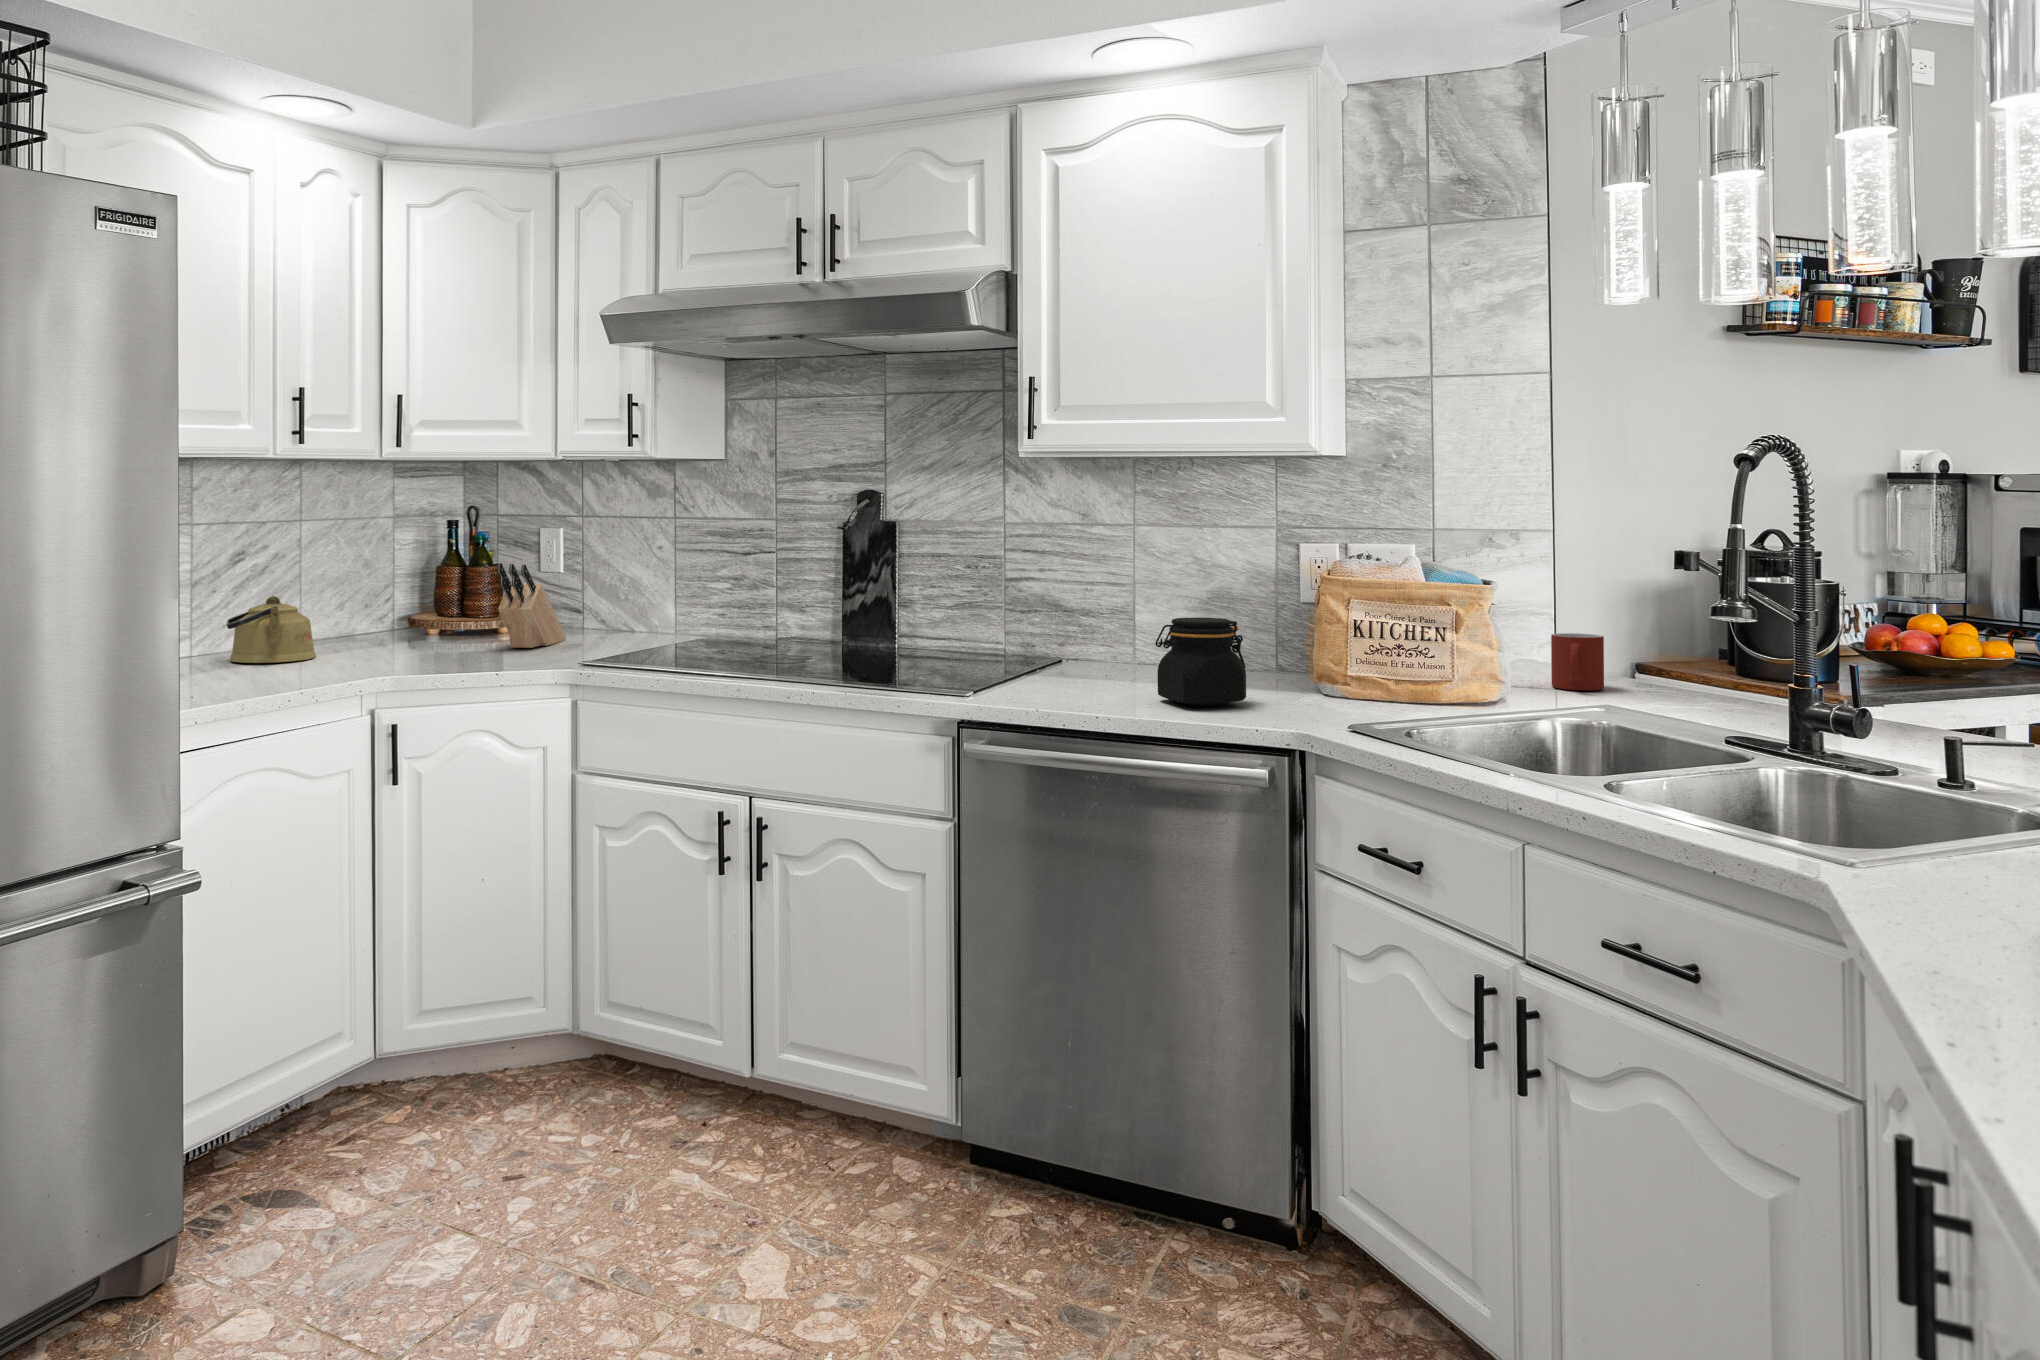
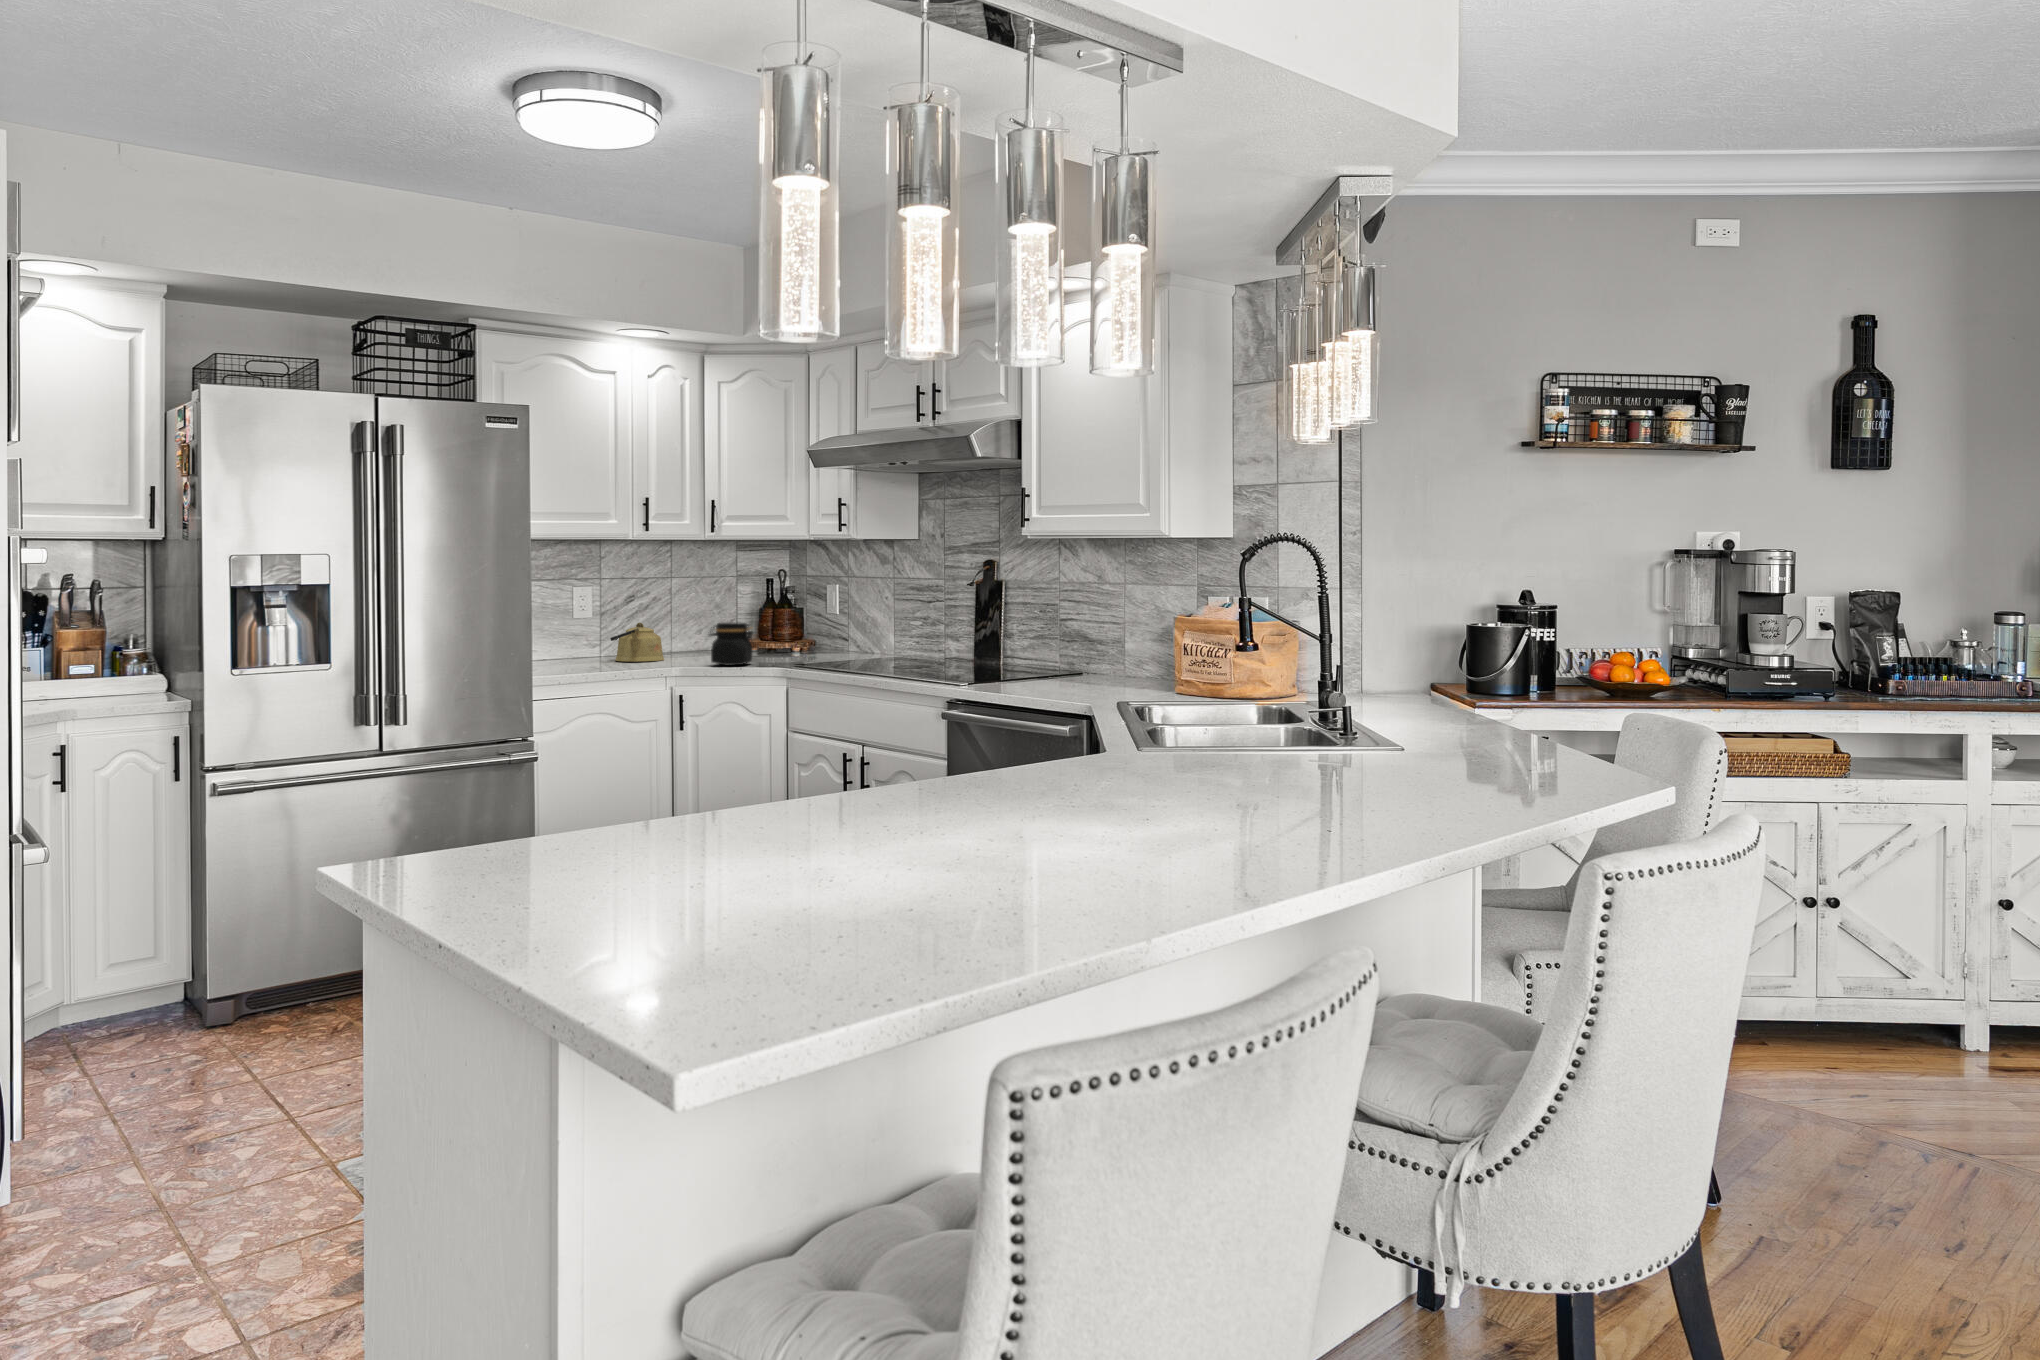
knife block: present [497,563,566,648] -> none [765,605,821,659]
jar: present [1155,617,1246,706] -> present [709,622,754,666]
mug: present [1551,633,1604,691] -> none [1329,660,1367,699]

